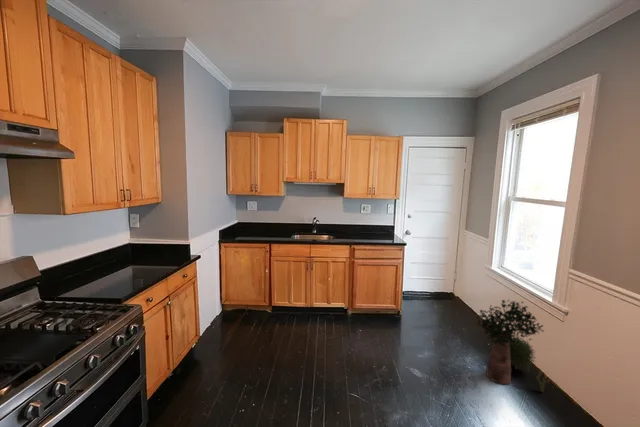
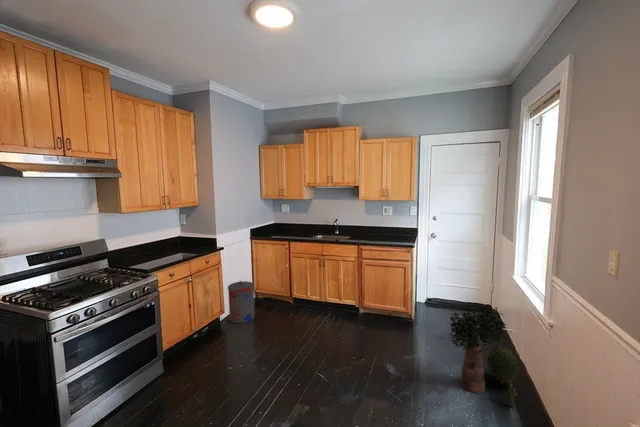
trash can: none [204,295,237,349] -> present [228,281,255,323]

